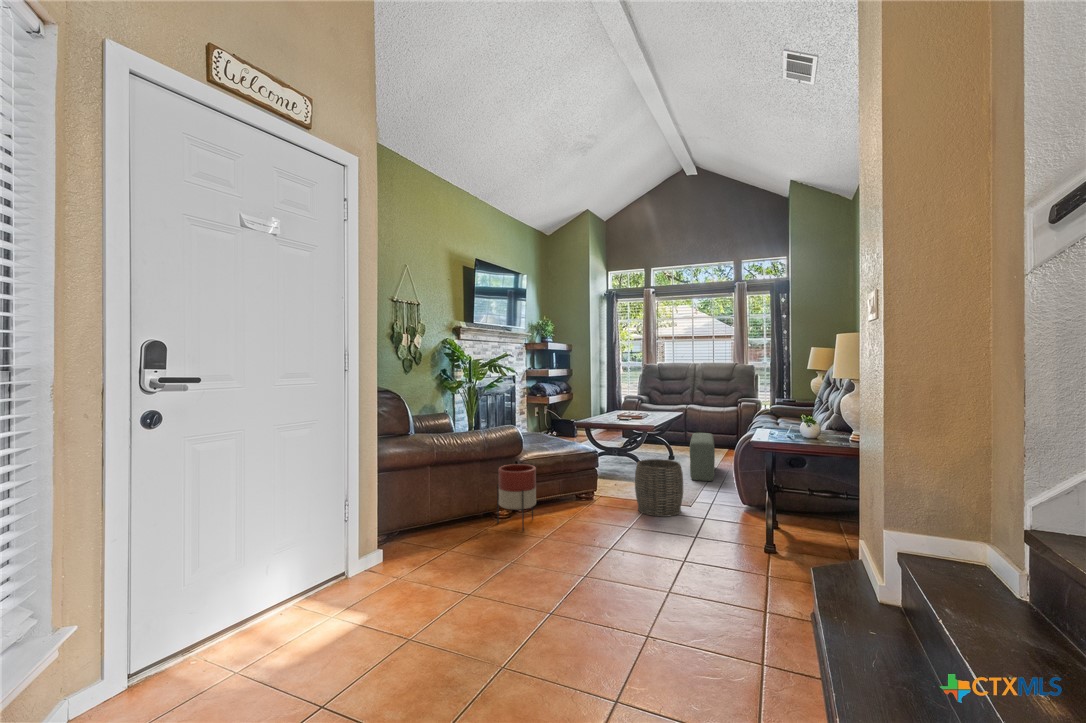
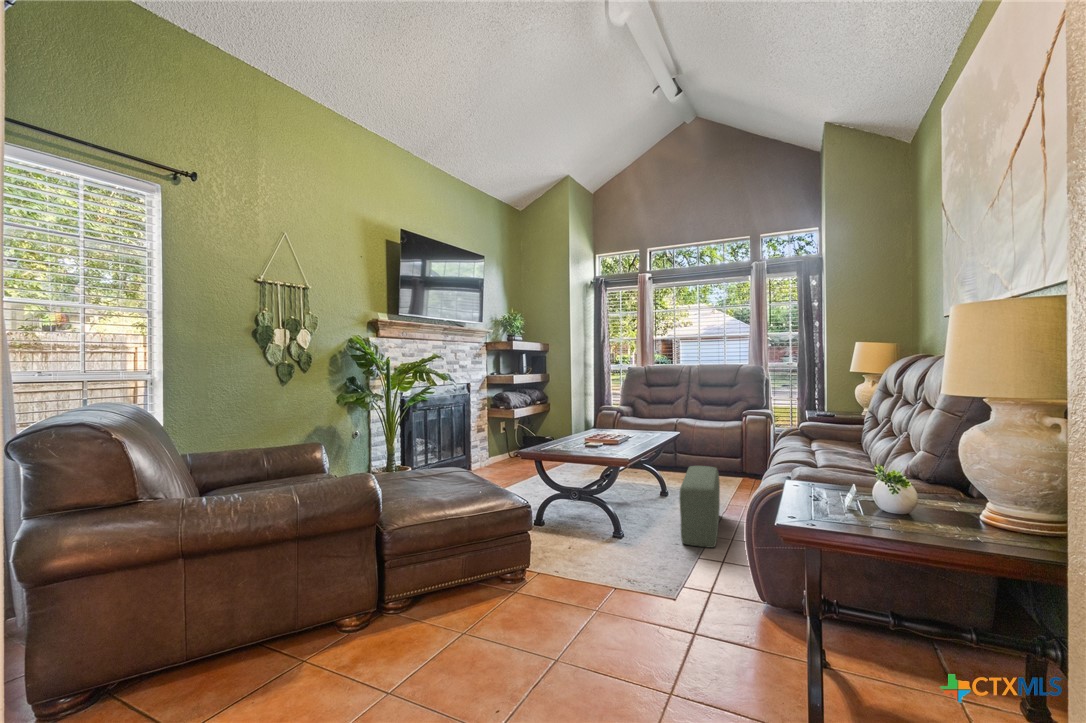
woven basket: present [635,459,683,517] -> none [569,531,653,647]
planter: present [497,464,536,531] -> none [300,549,378,692]

